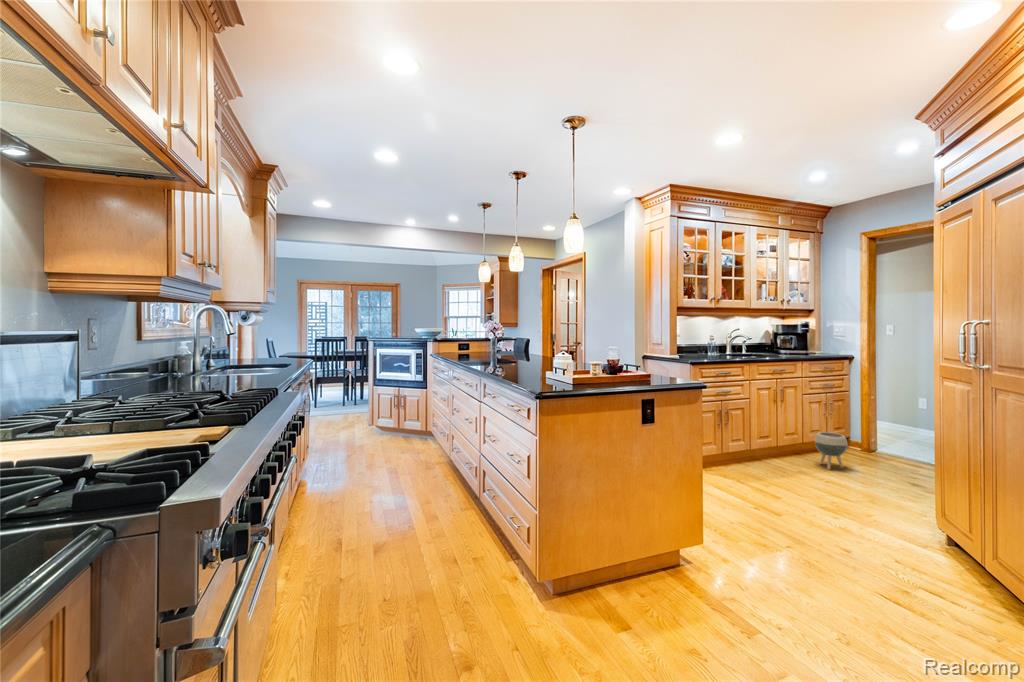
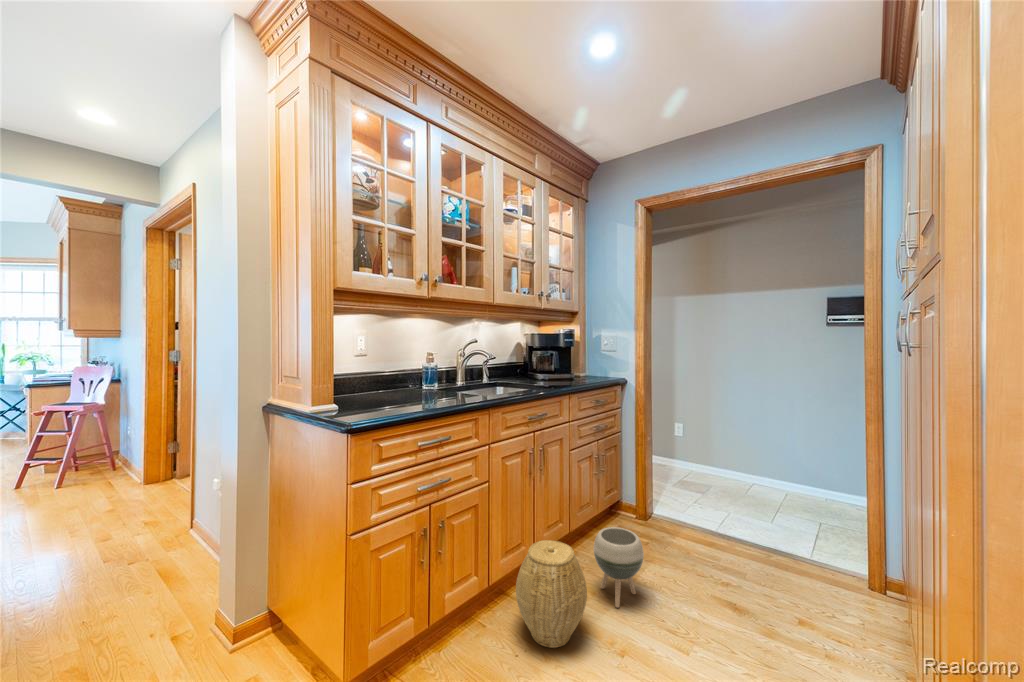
woven basket: none [766,427,806,472] -> present [516,540,587,648]

